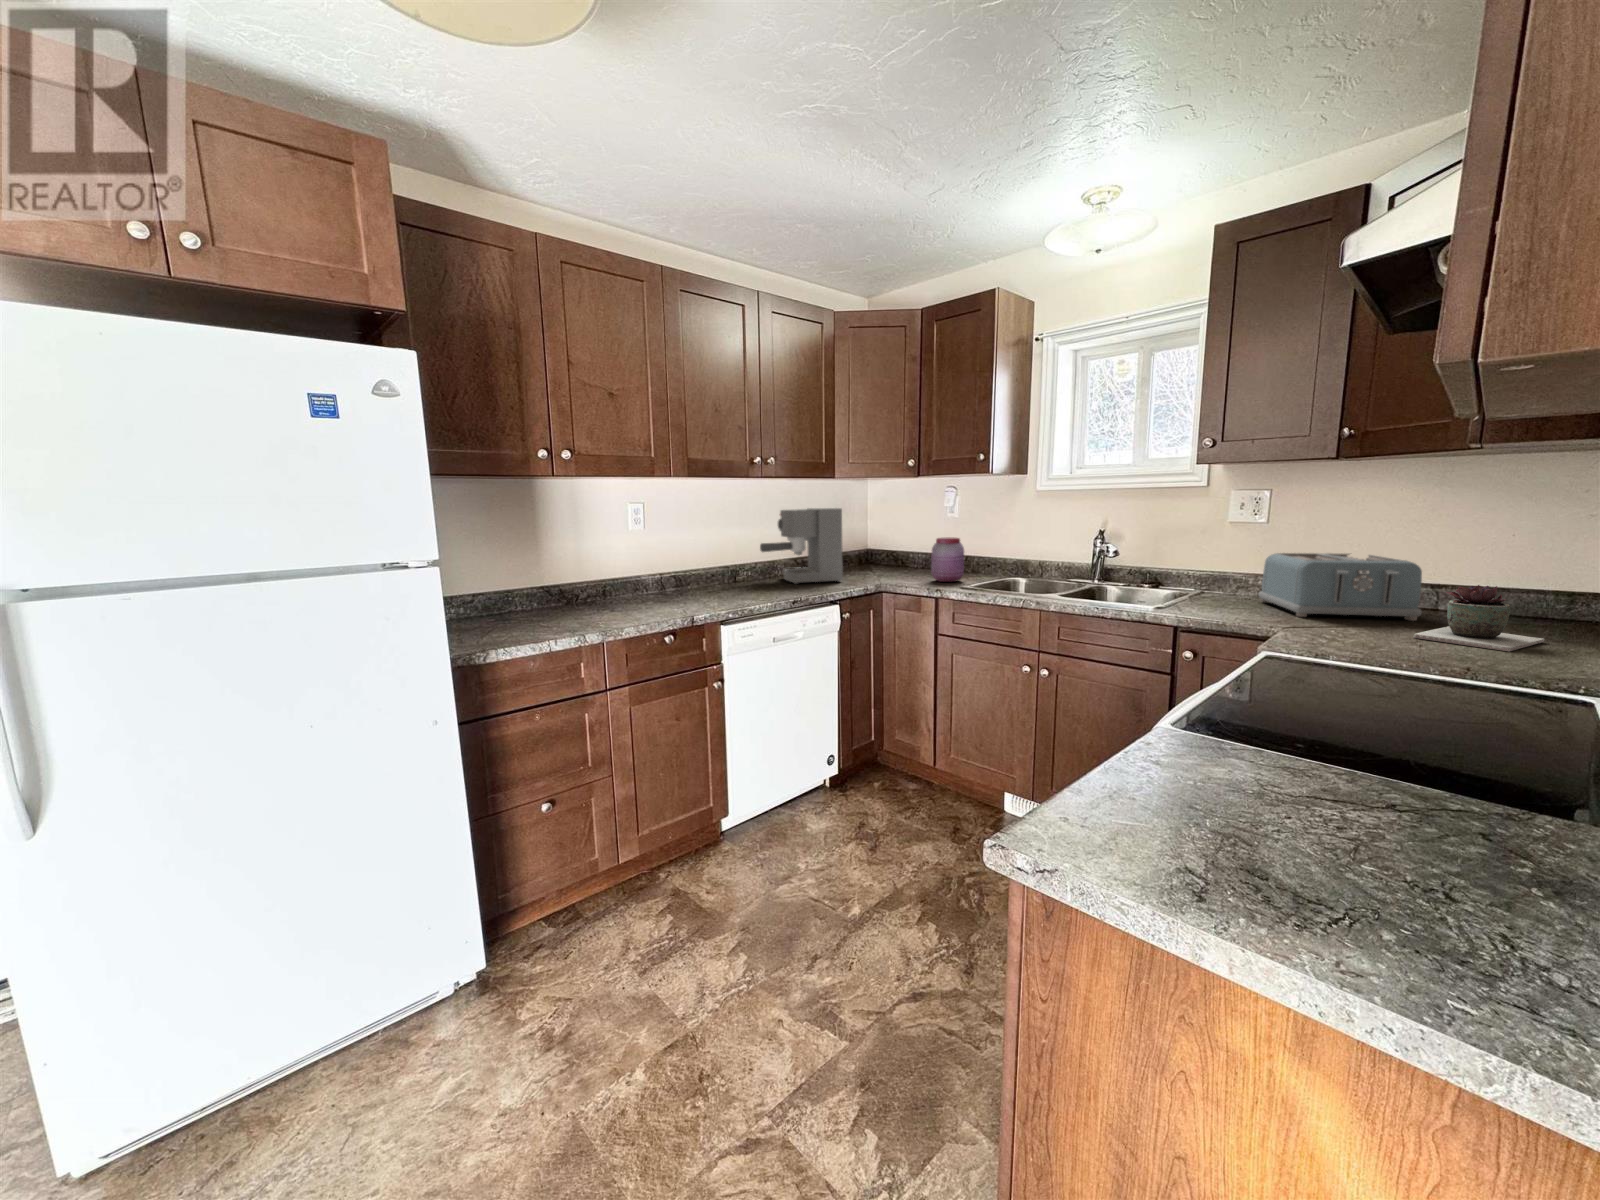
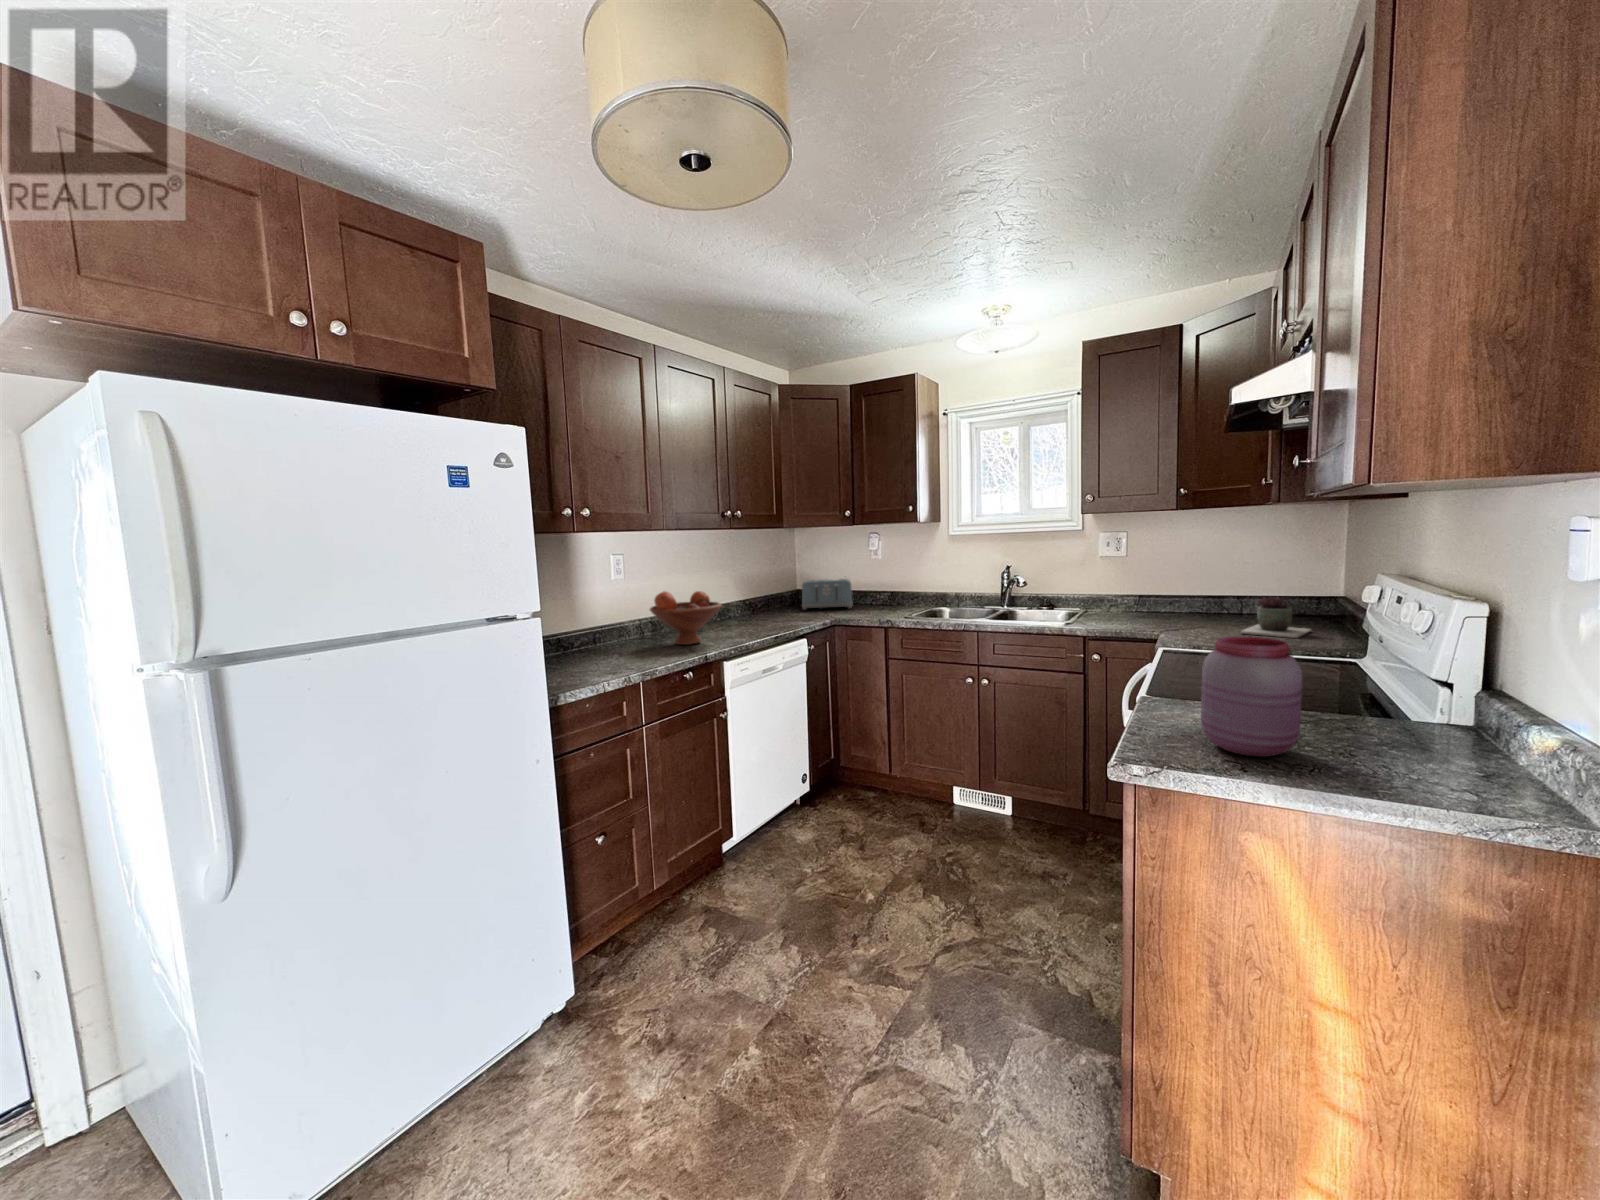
coffee maker: present [760,508,843,584] -> none [723,554,798,623]
jar: present [931,538,964,582] -> present [1201,637,1302,757]
fruit bowl: none [649,544,729,604] -> present [650,591,722,645]
toaster: present [1258,553,1422,621] -> present [802,578,853,610]

